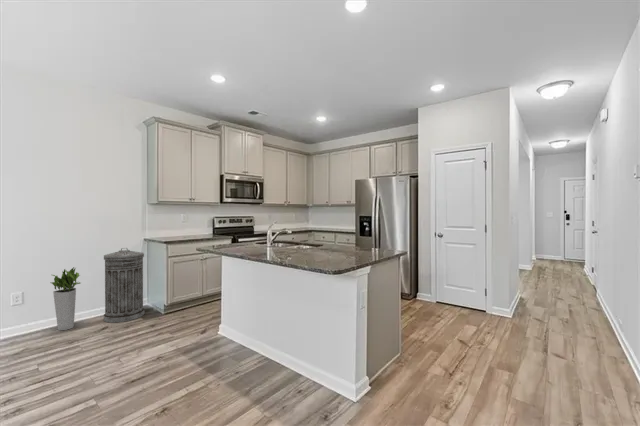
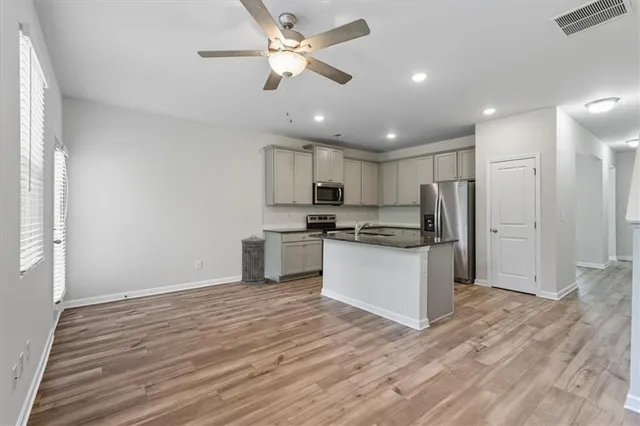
planter: present [51,267,80,330] -> none [212,247,230,287]

